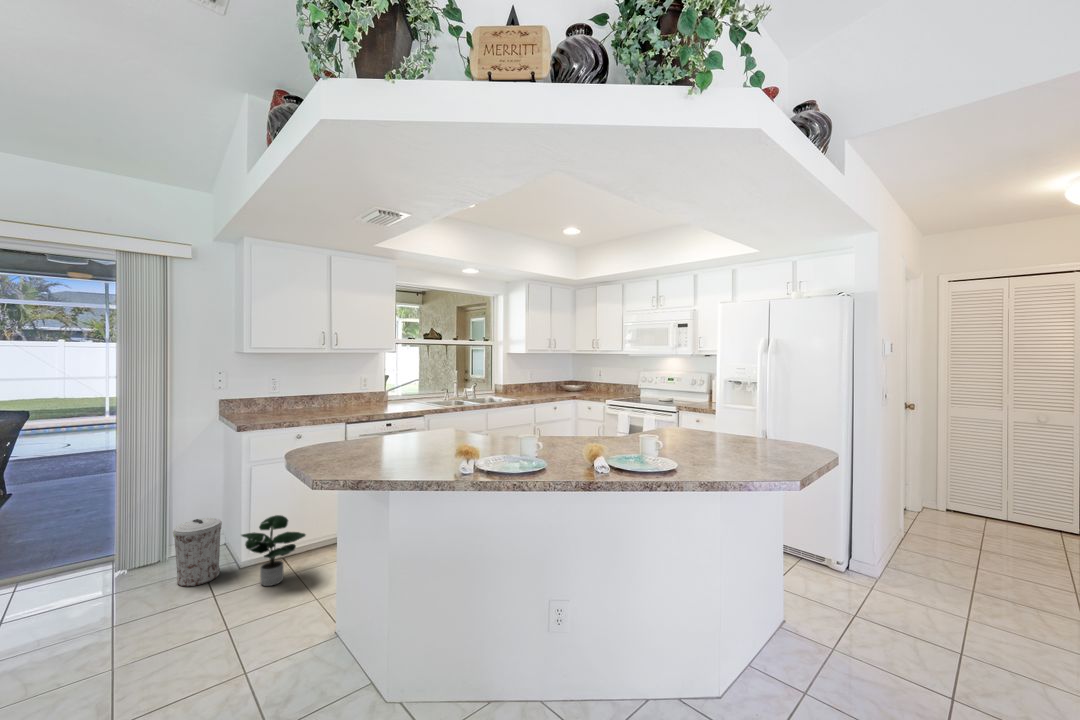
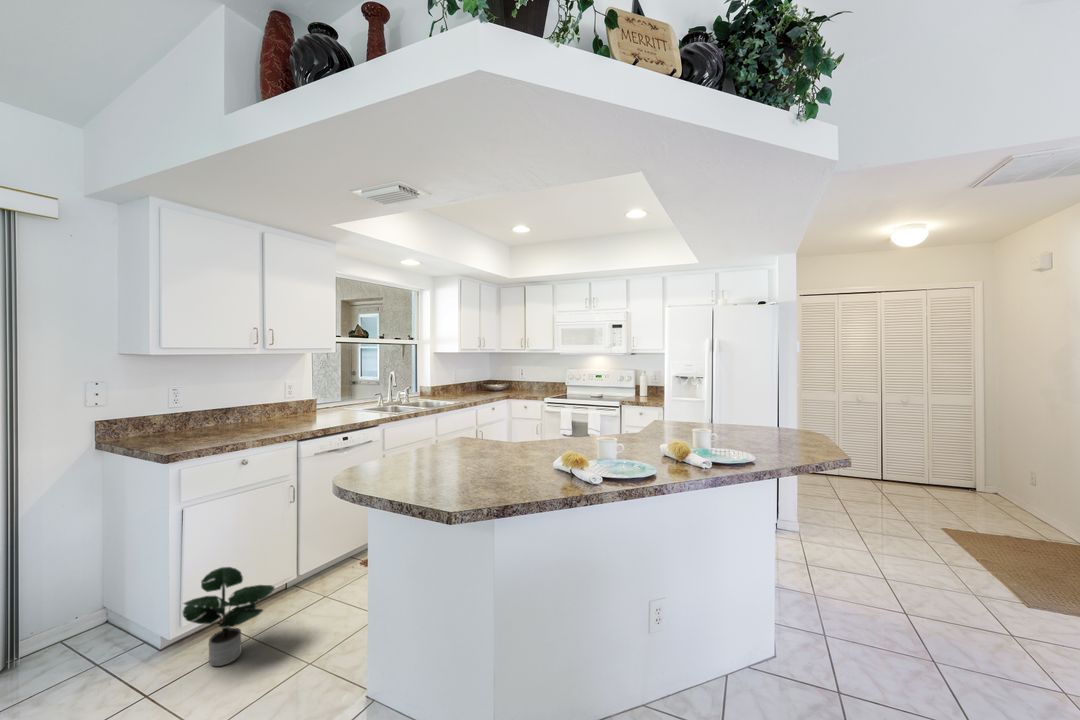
trash can: present [173,518,222,586] -> none [51,587,133,698]

